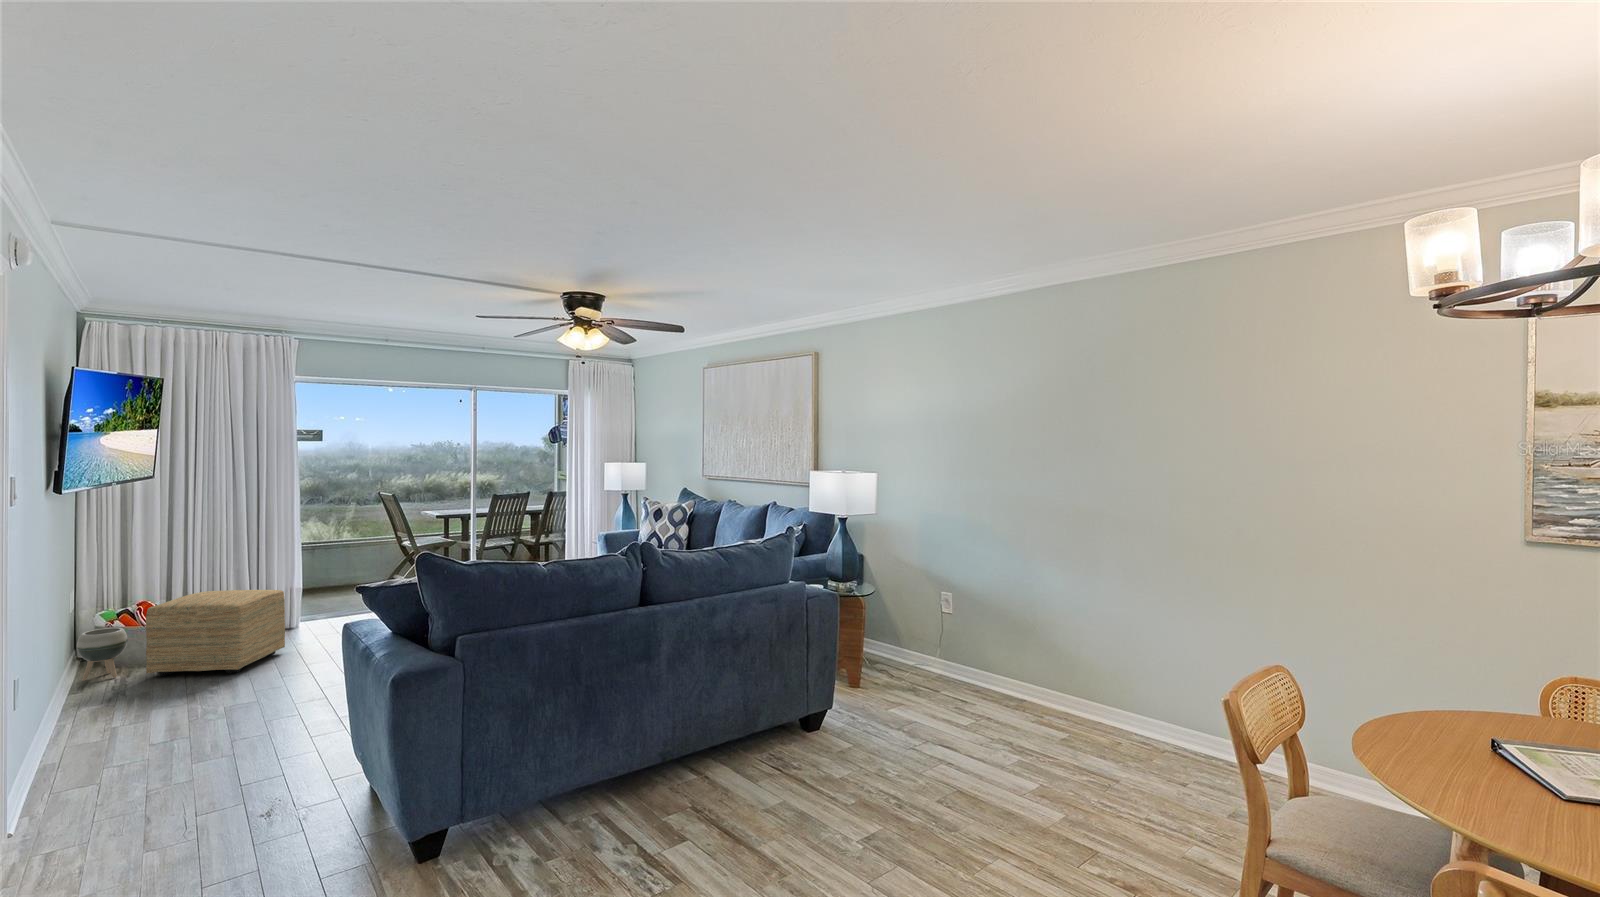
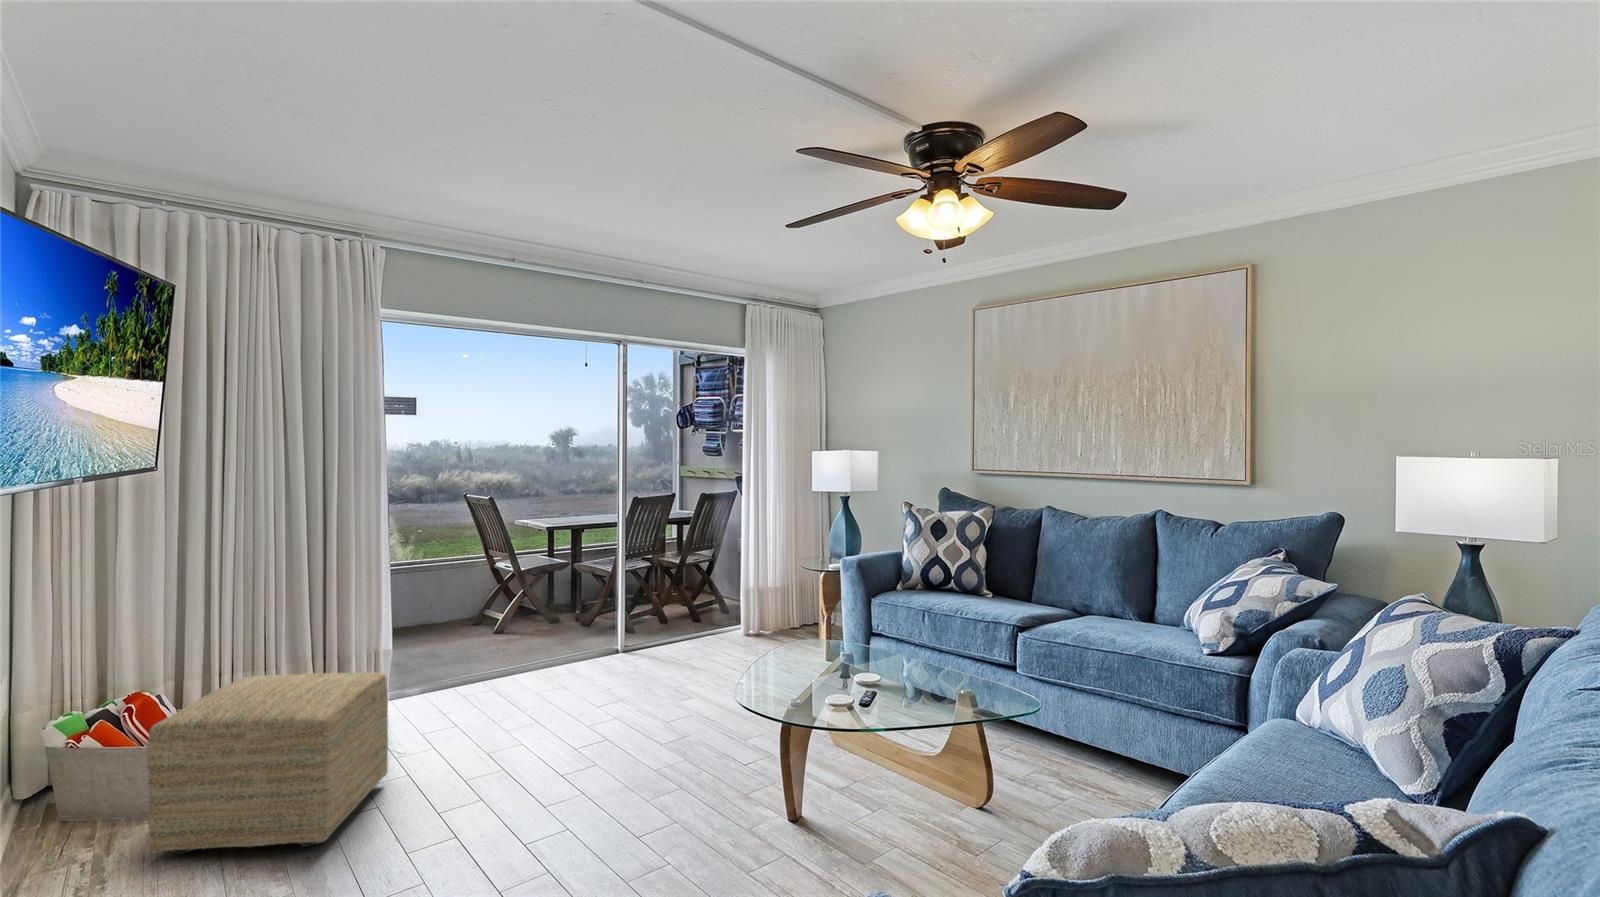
planter: present [77,628,128,681] -> none [12,758,111,871]

